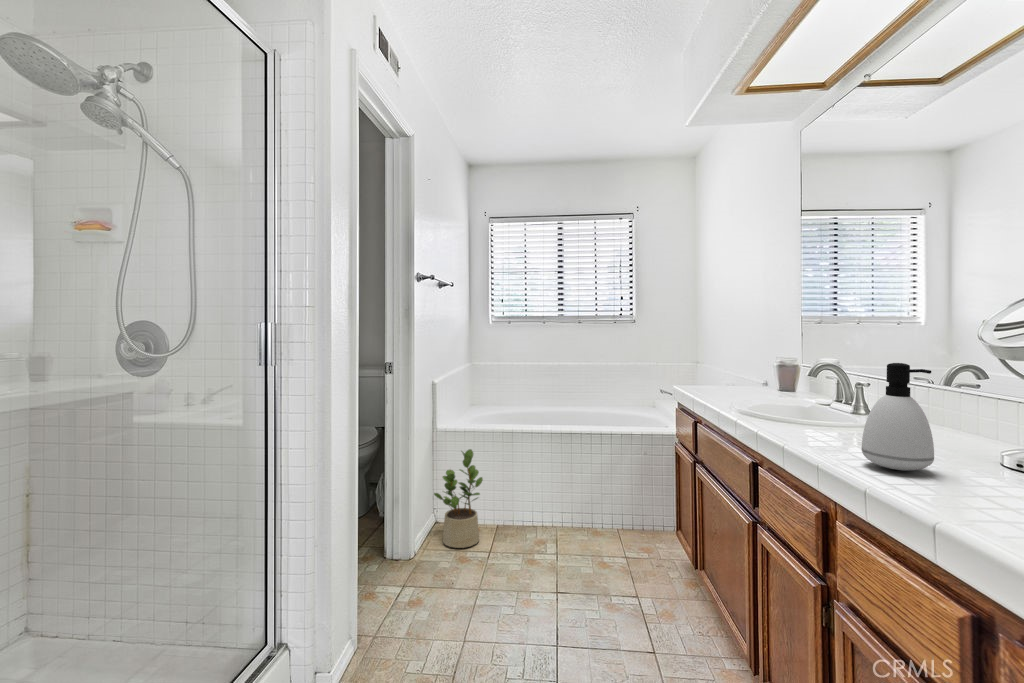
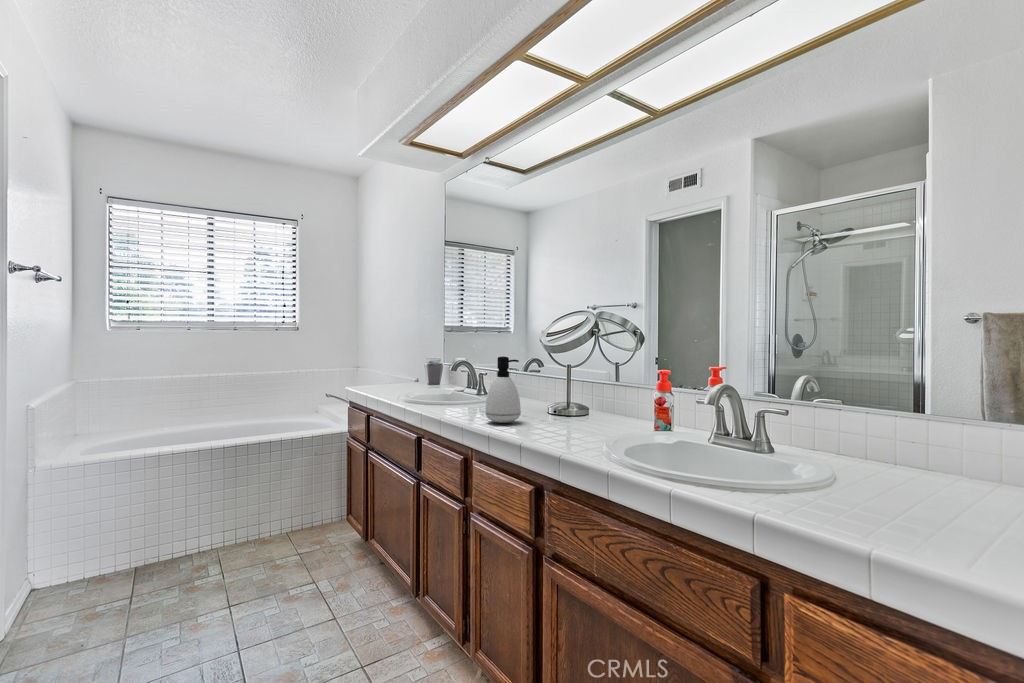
potted plant: present [434,449,483,548] -> none [35,480,117,607]

